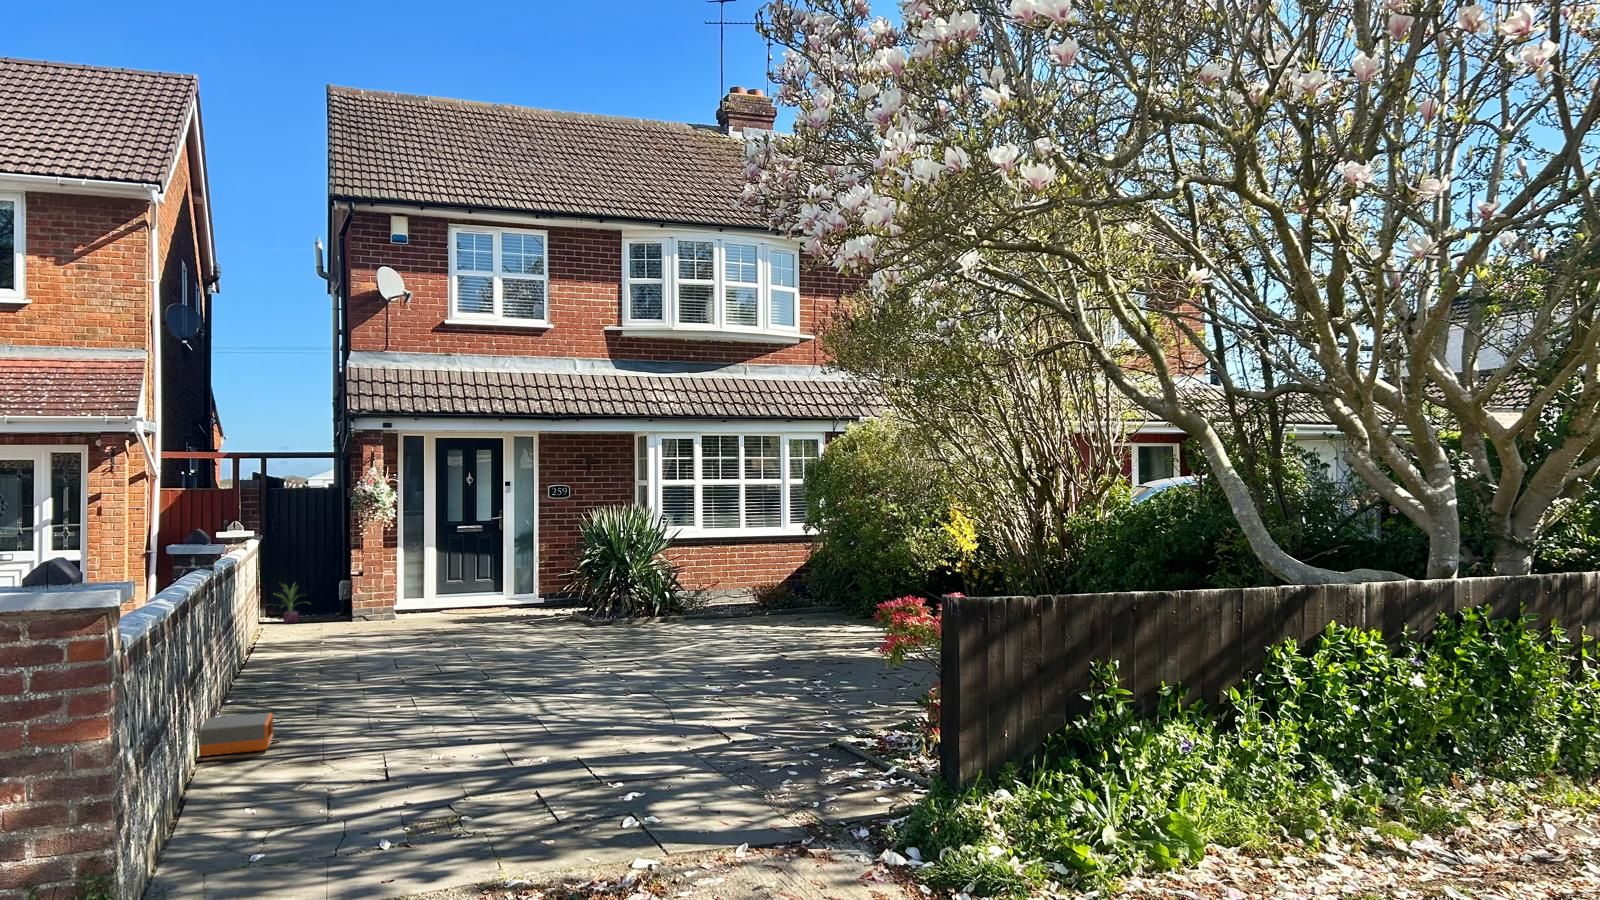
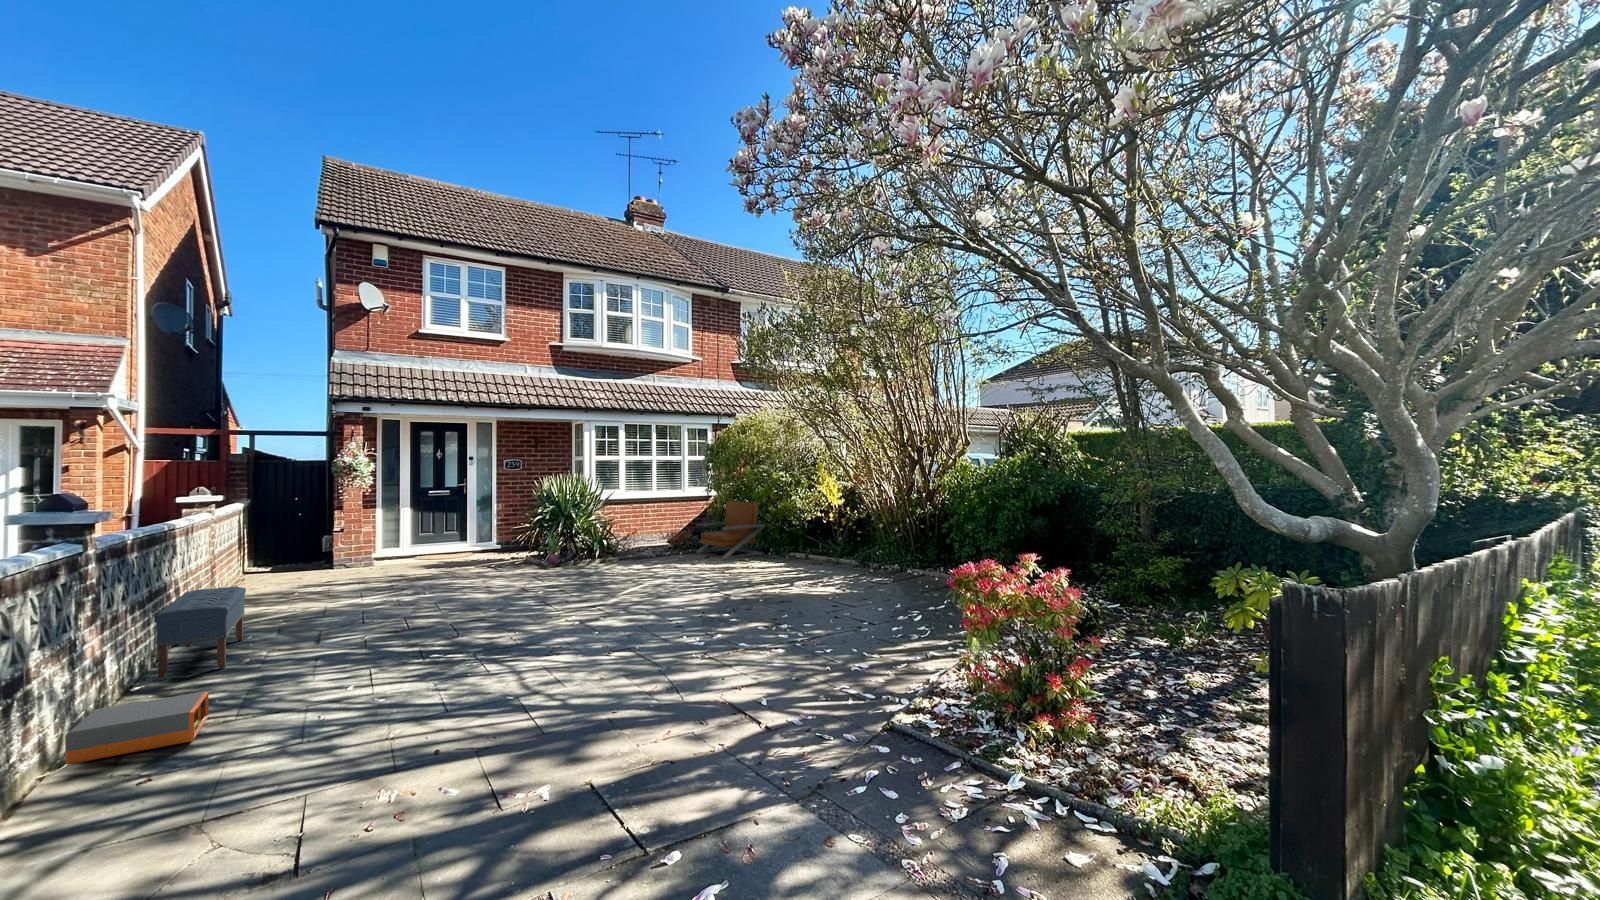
lounge chair: none [789,543,881,622] -> present [697,501,765,559]
decorative plant: present [279,584,311,624] -> present [547,532,560,564]
bench: none [215,627,282,708] -> present [155,587,246,677]

